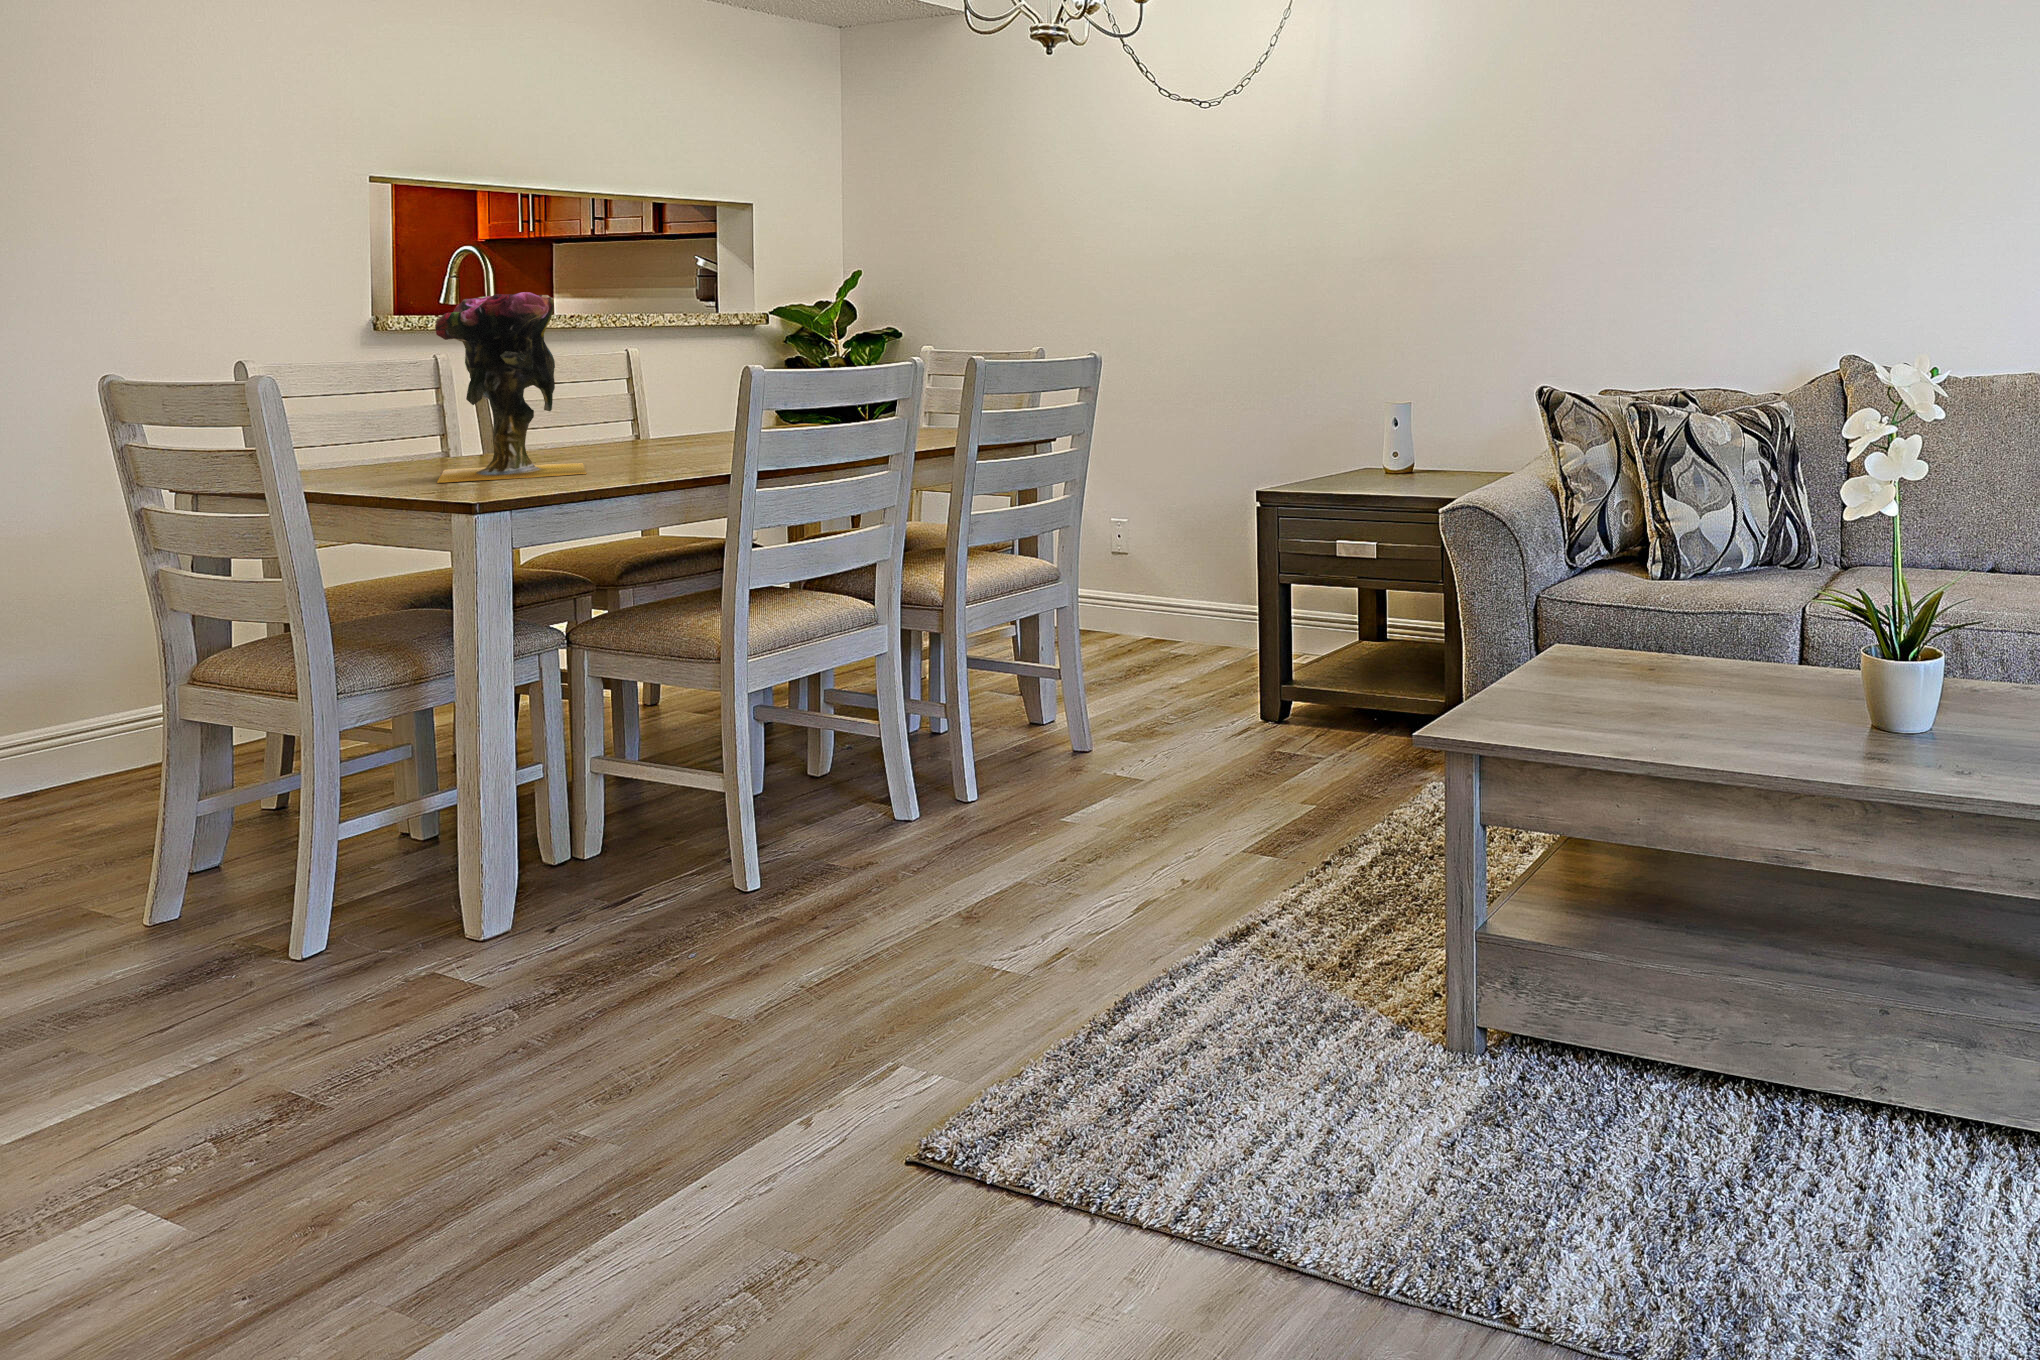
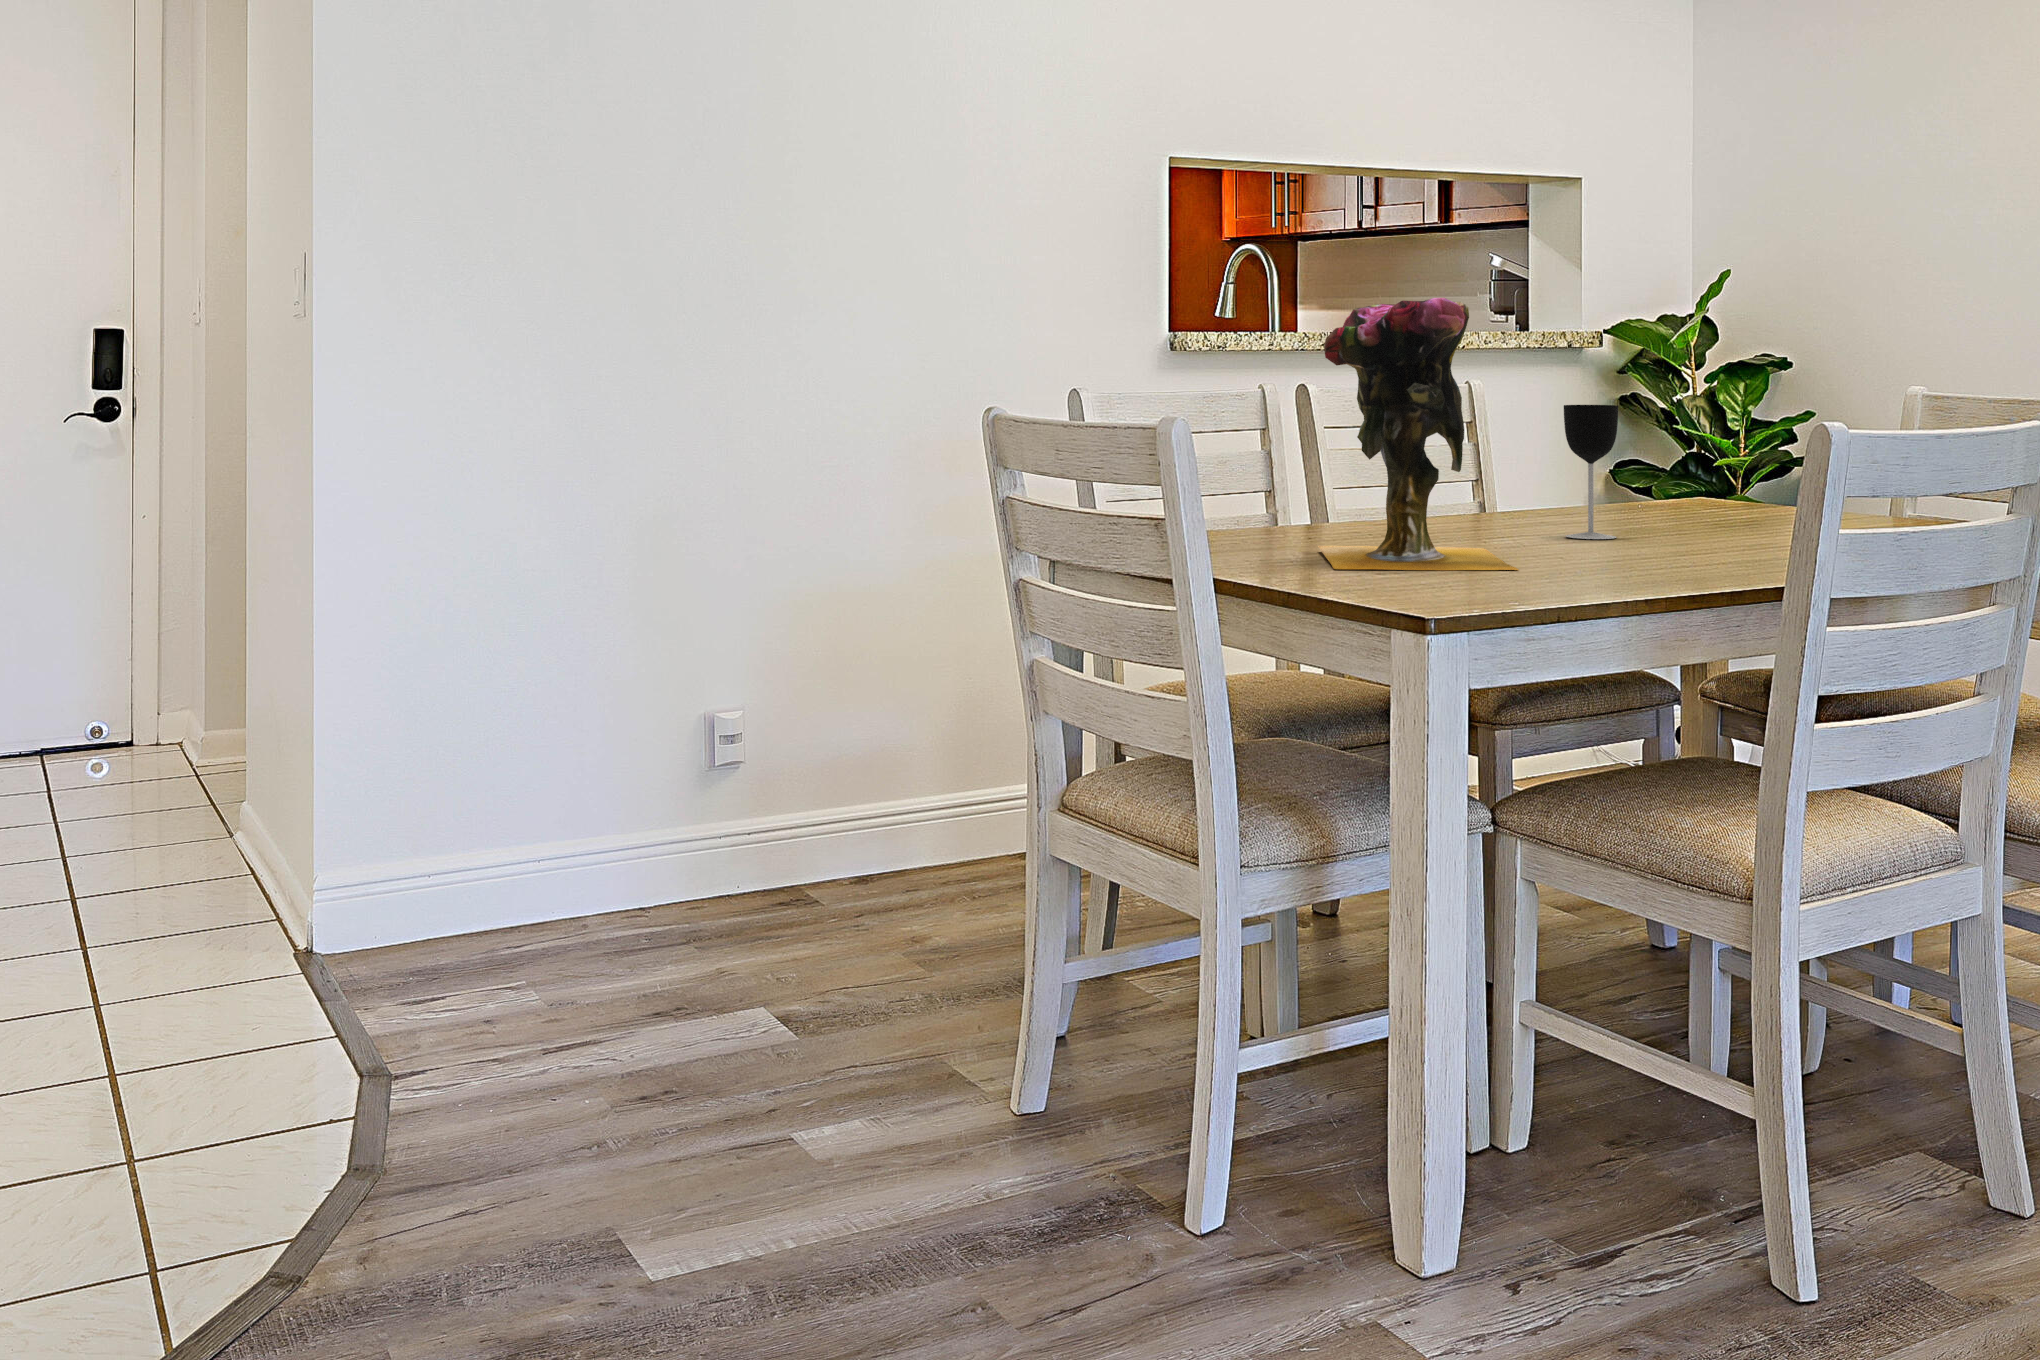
wine glass: none [661,364,702,454] -> present [1564,405,1618,539]

